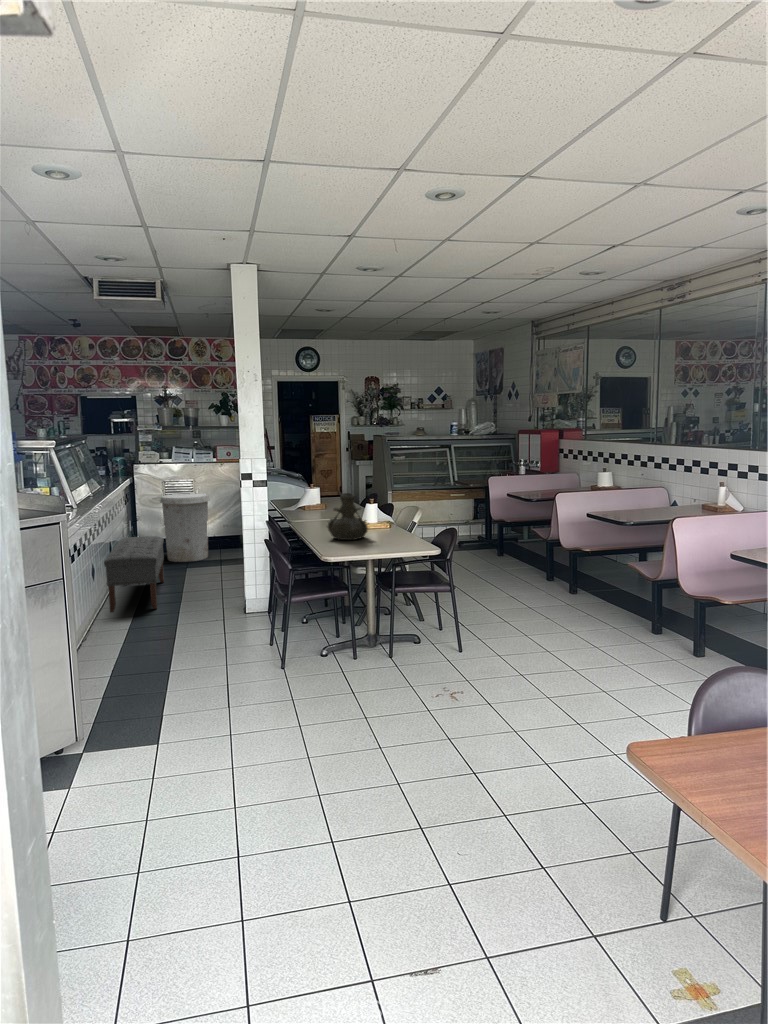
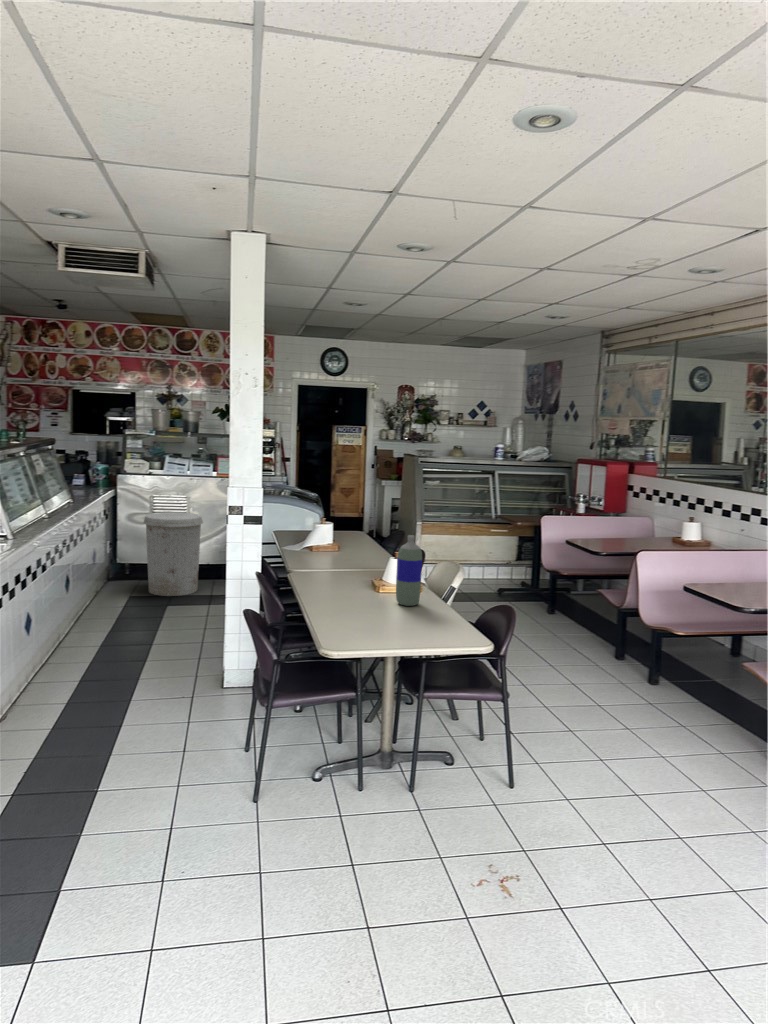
bottle: none [371,481,389,532] -> present [396,535,422,606]
vase: present [327,493,368,540] -> none [330,553,393,622]
bench: present [104,536,164,612] -> none [44,570,136,674]

